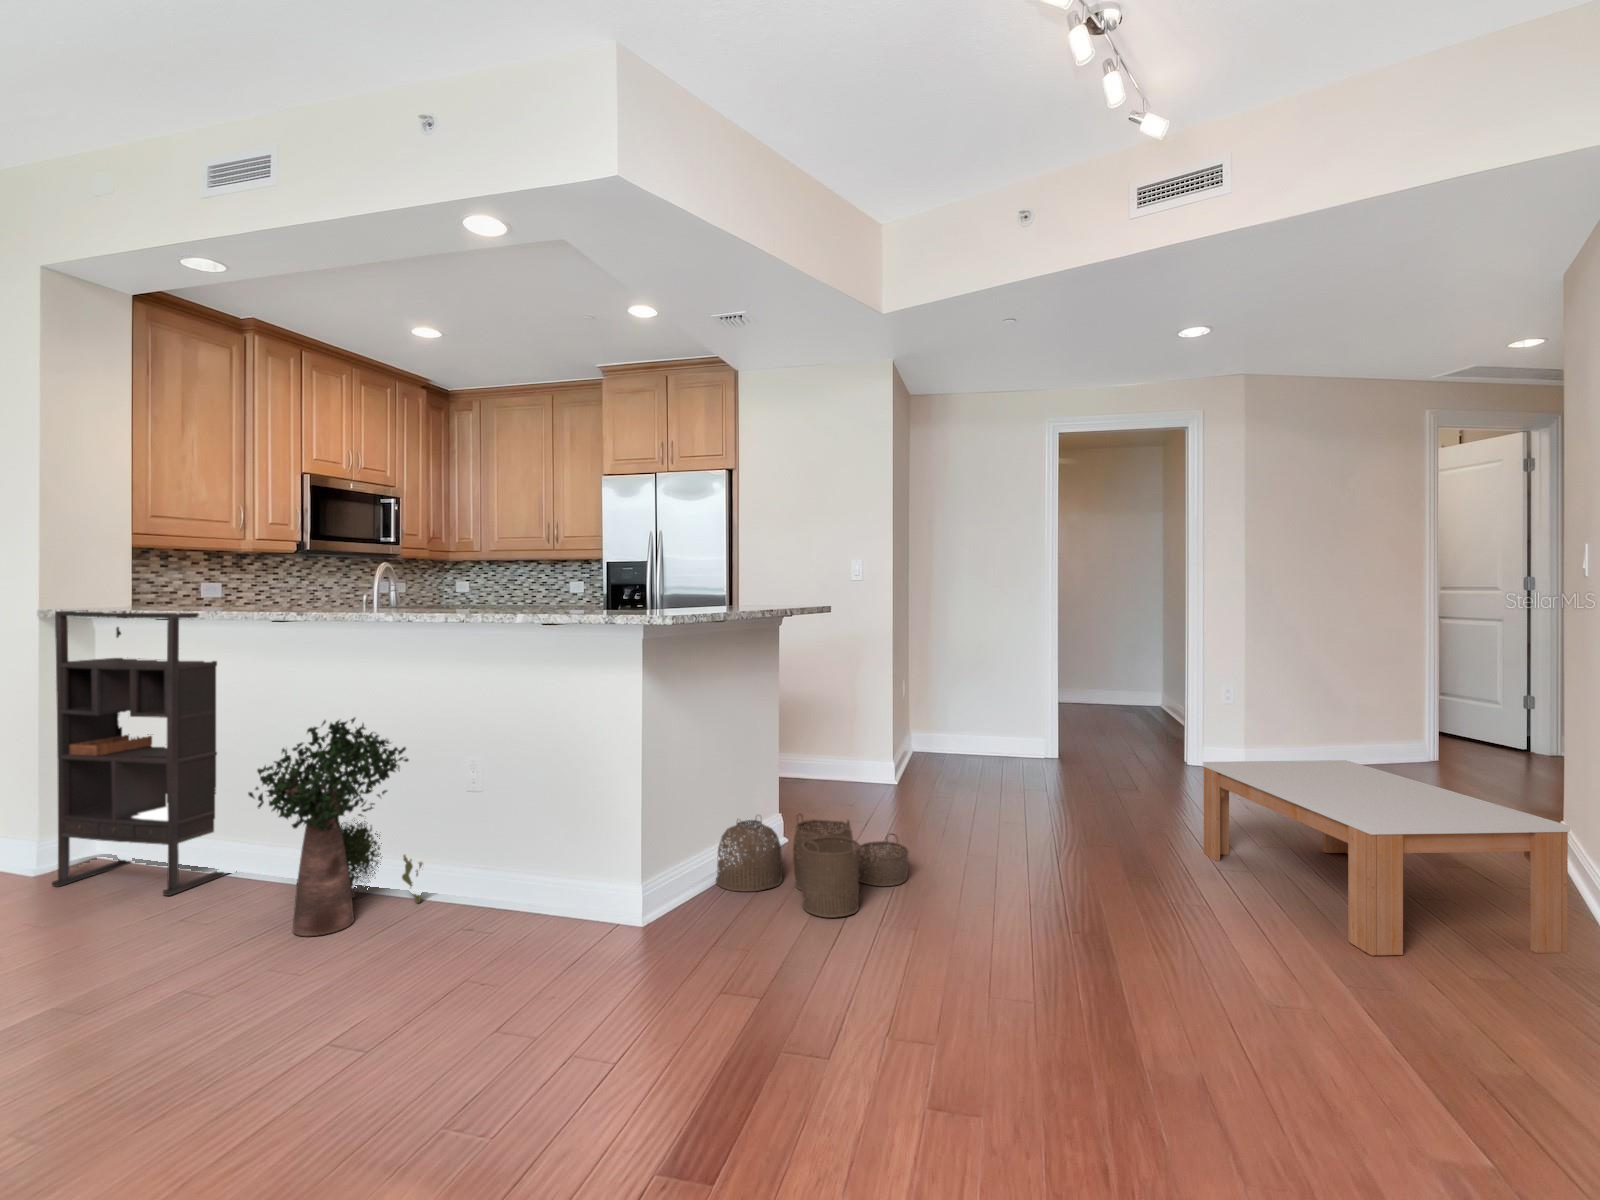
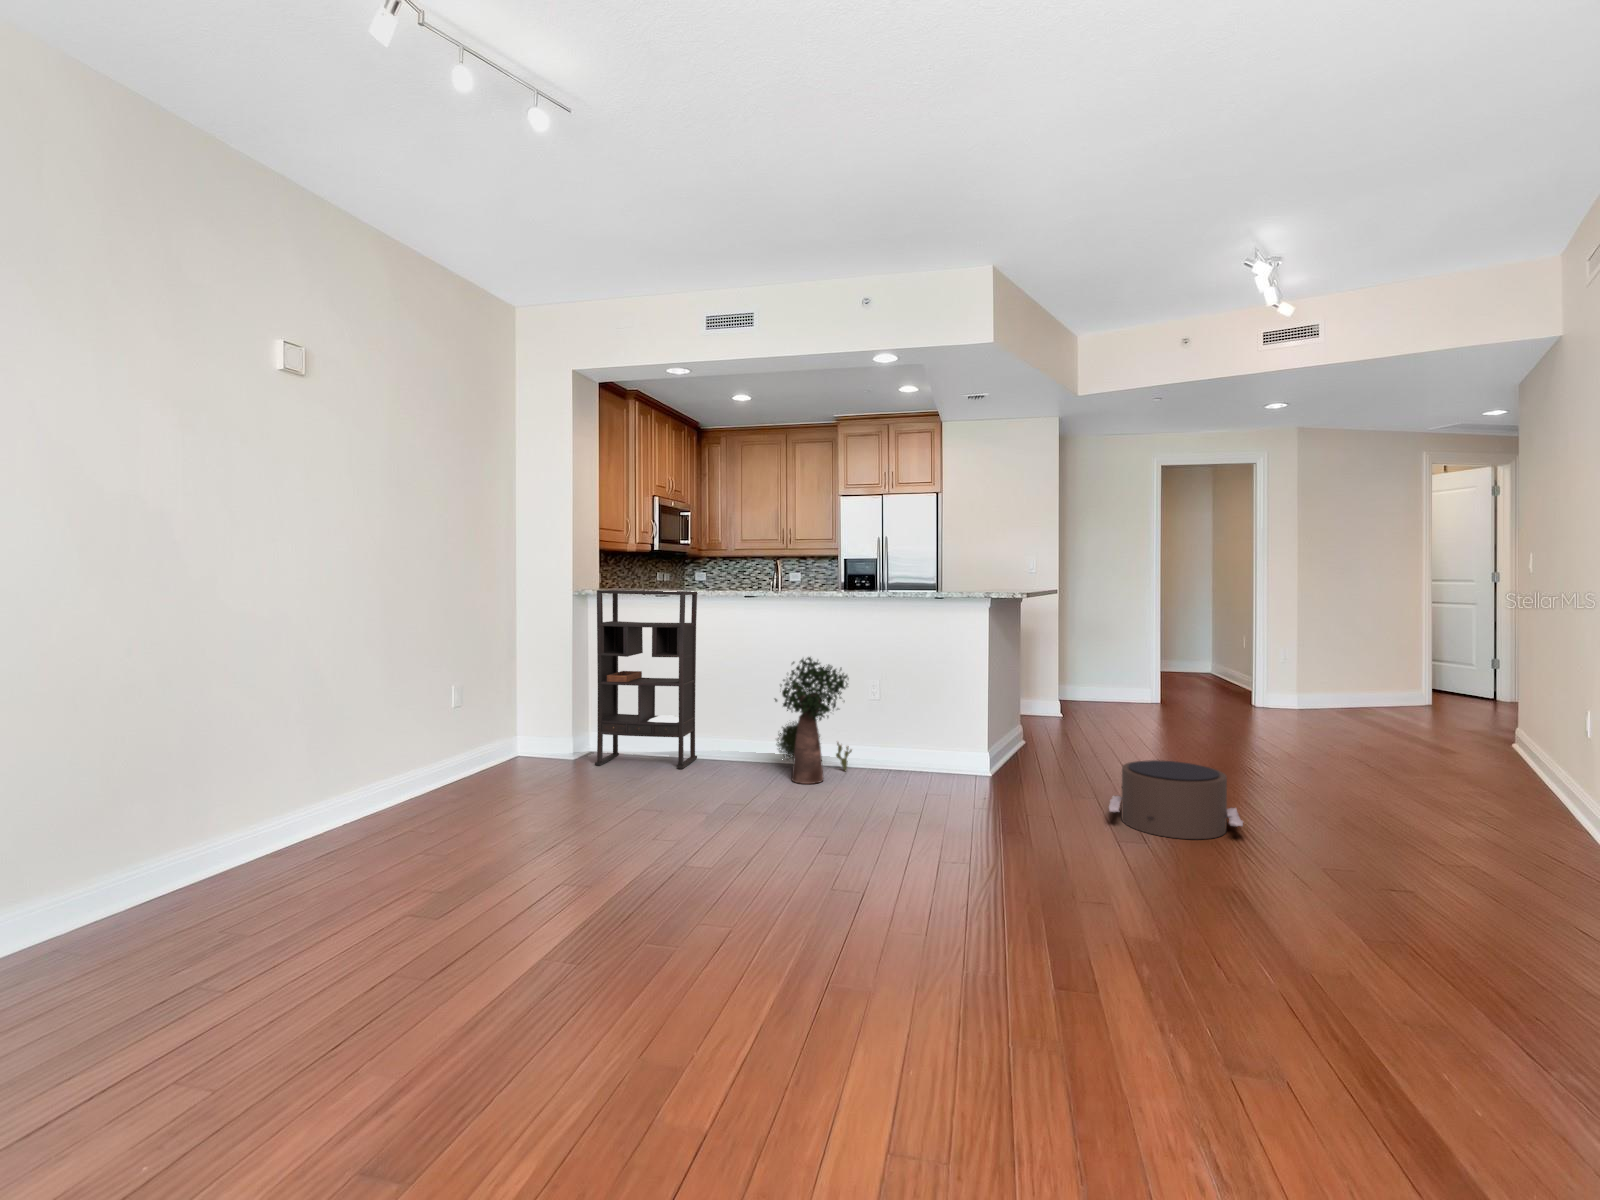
coffee table: present [1203,760,1570,955] -> none [1305,690,1543,788]
woven basket: present [716,814,908,917] -> none [1012,720,1132,776]
pouf: none [680,928,932,1128] -> present [1109,760,1243,839]

